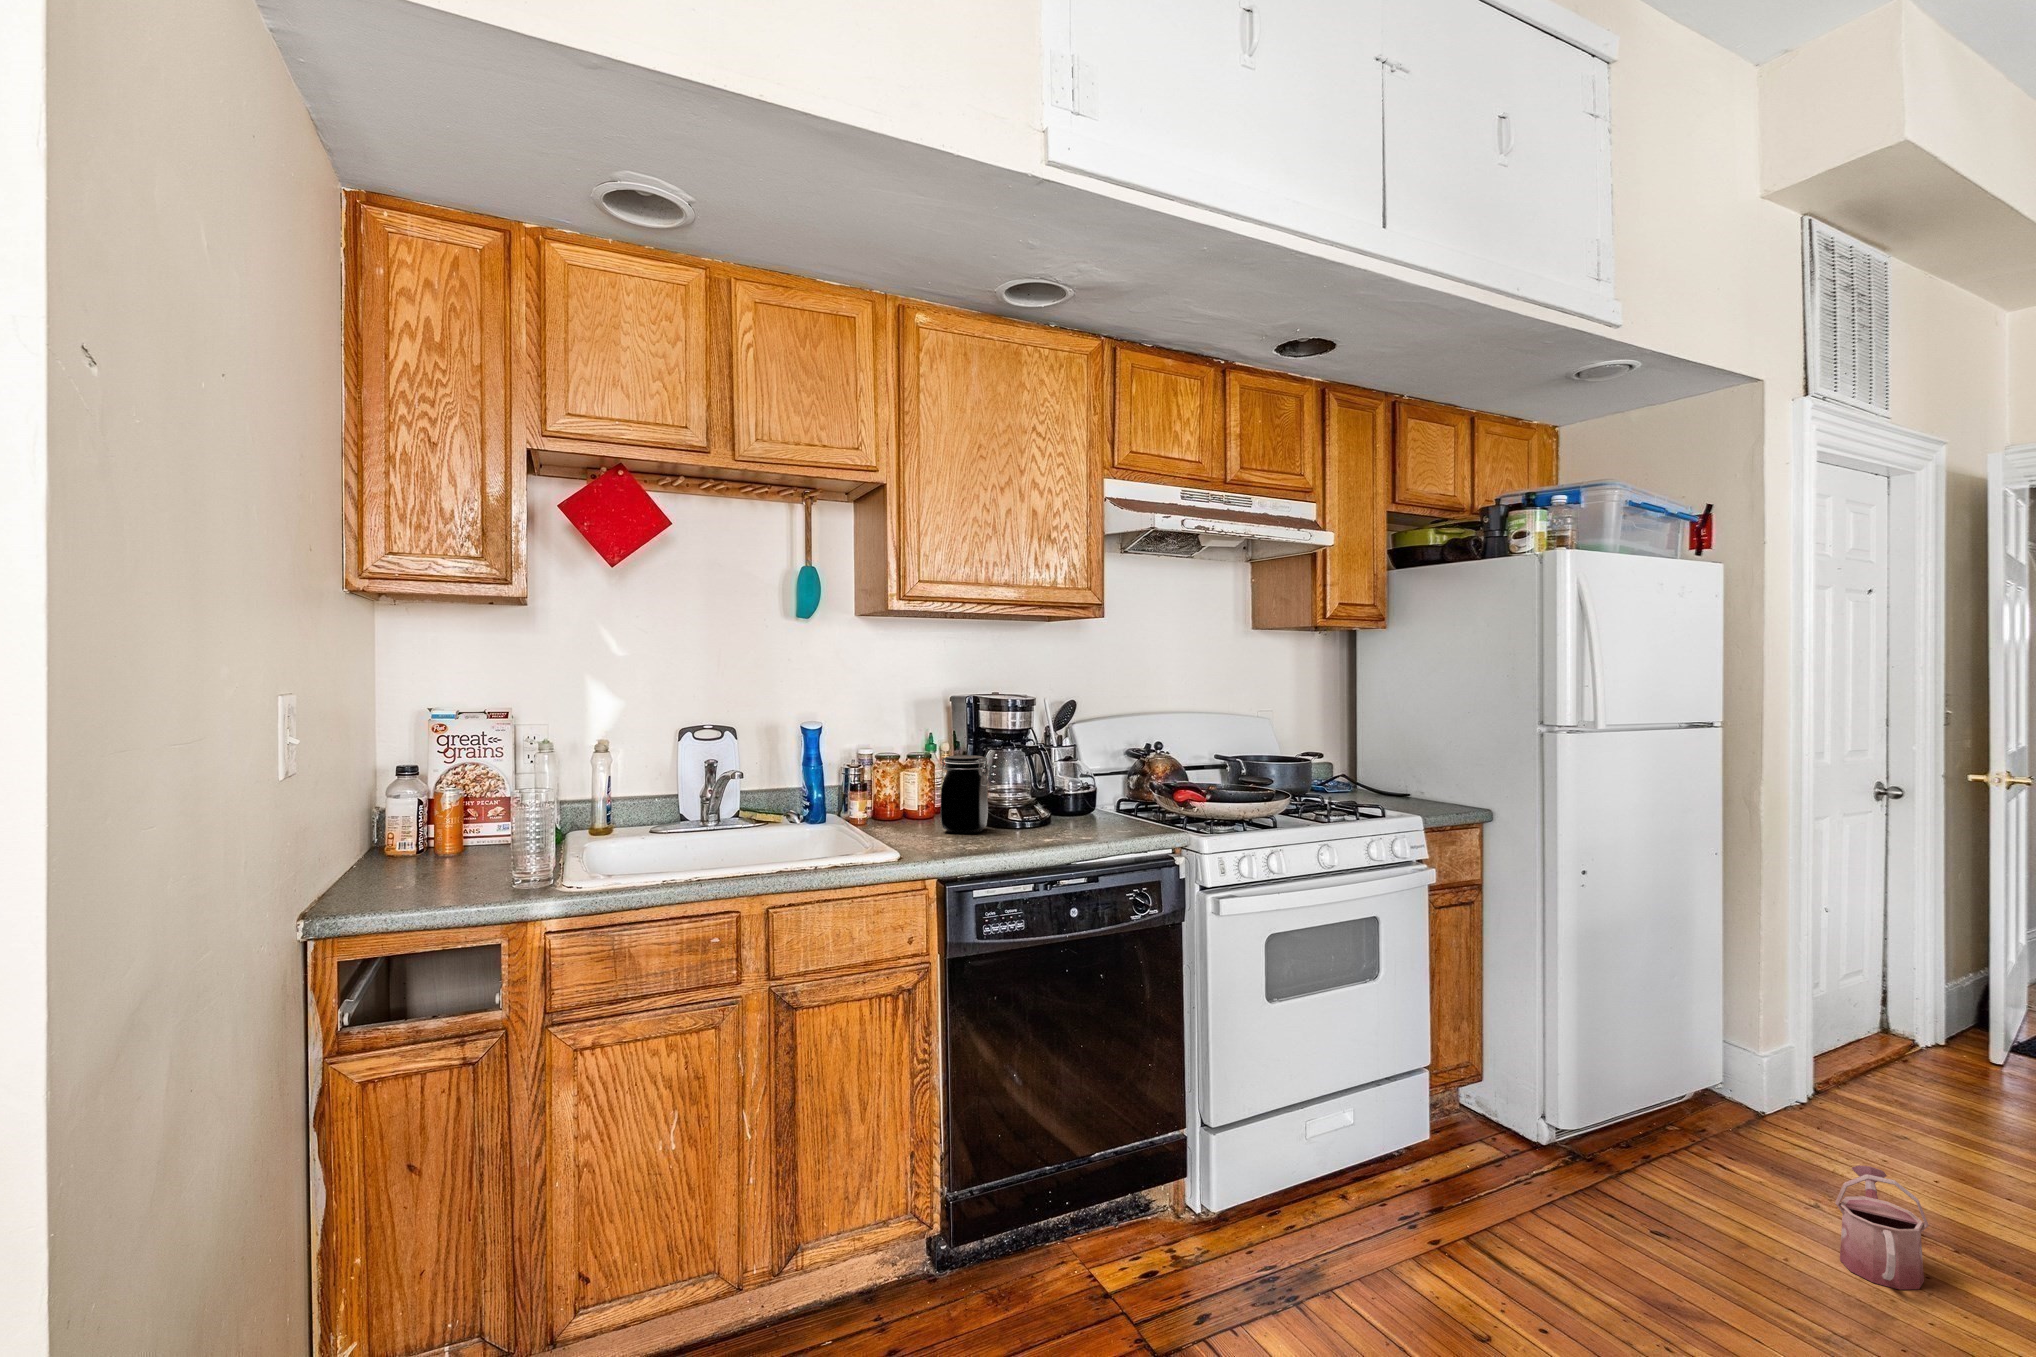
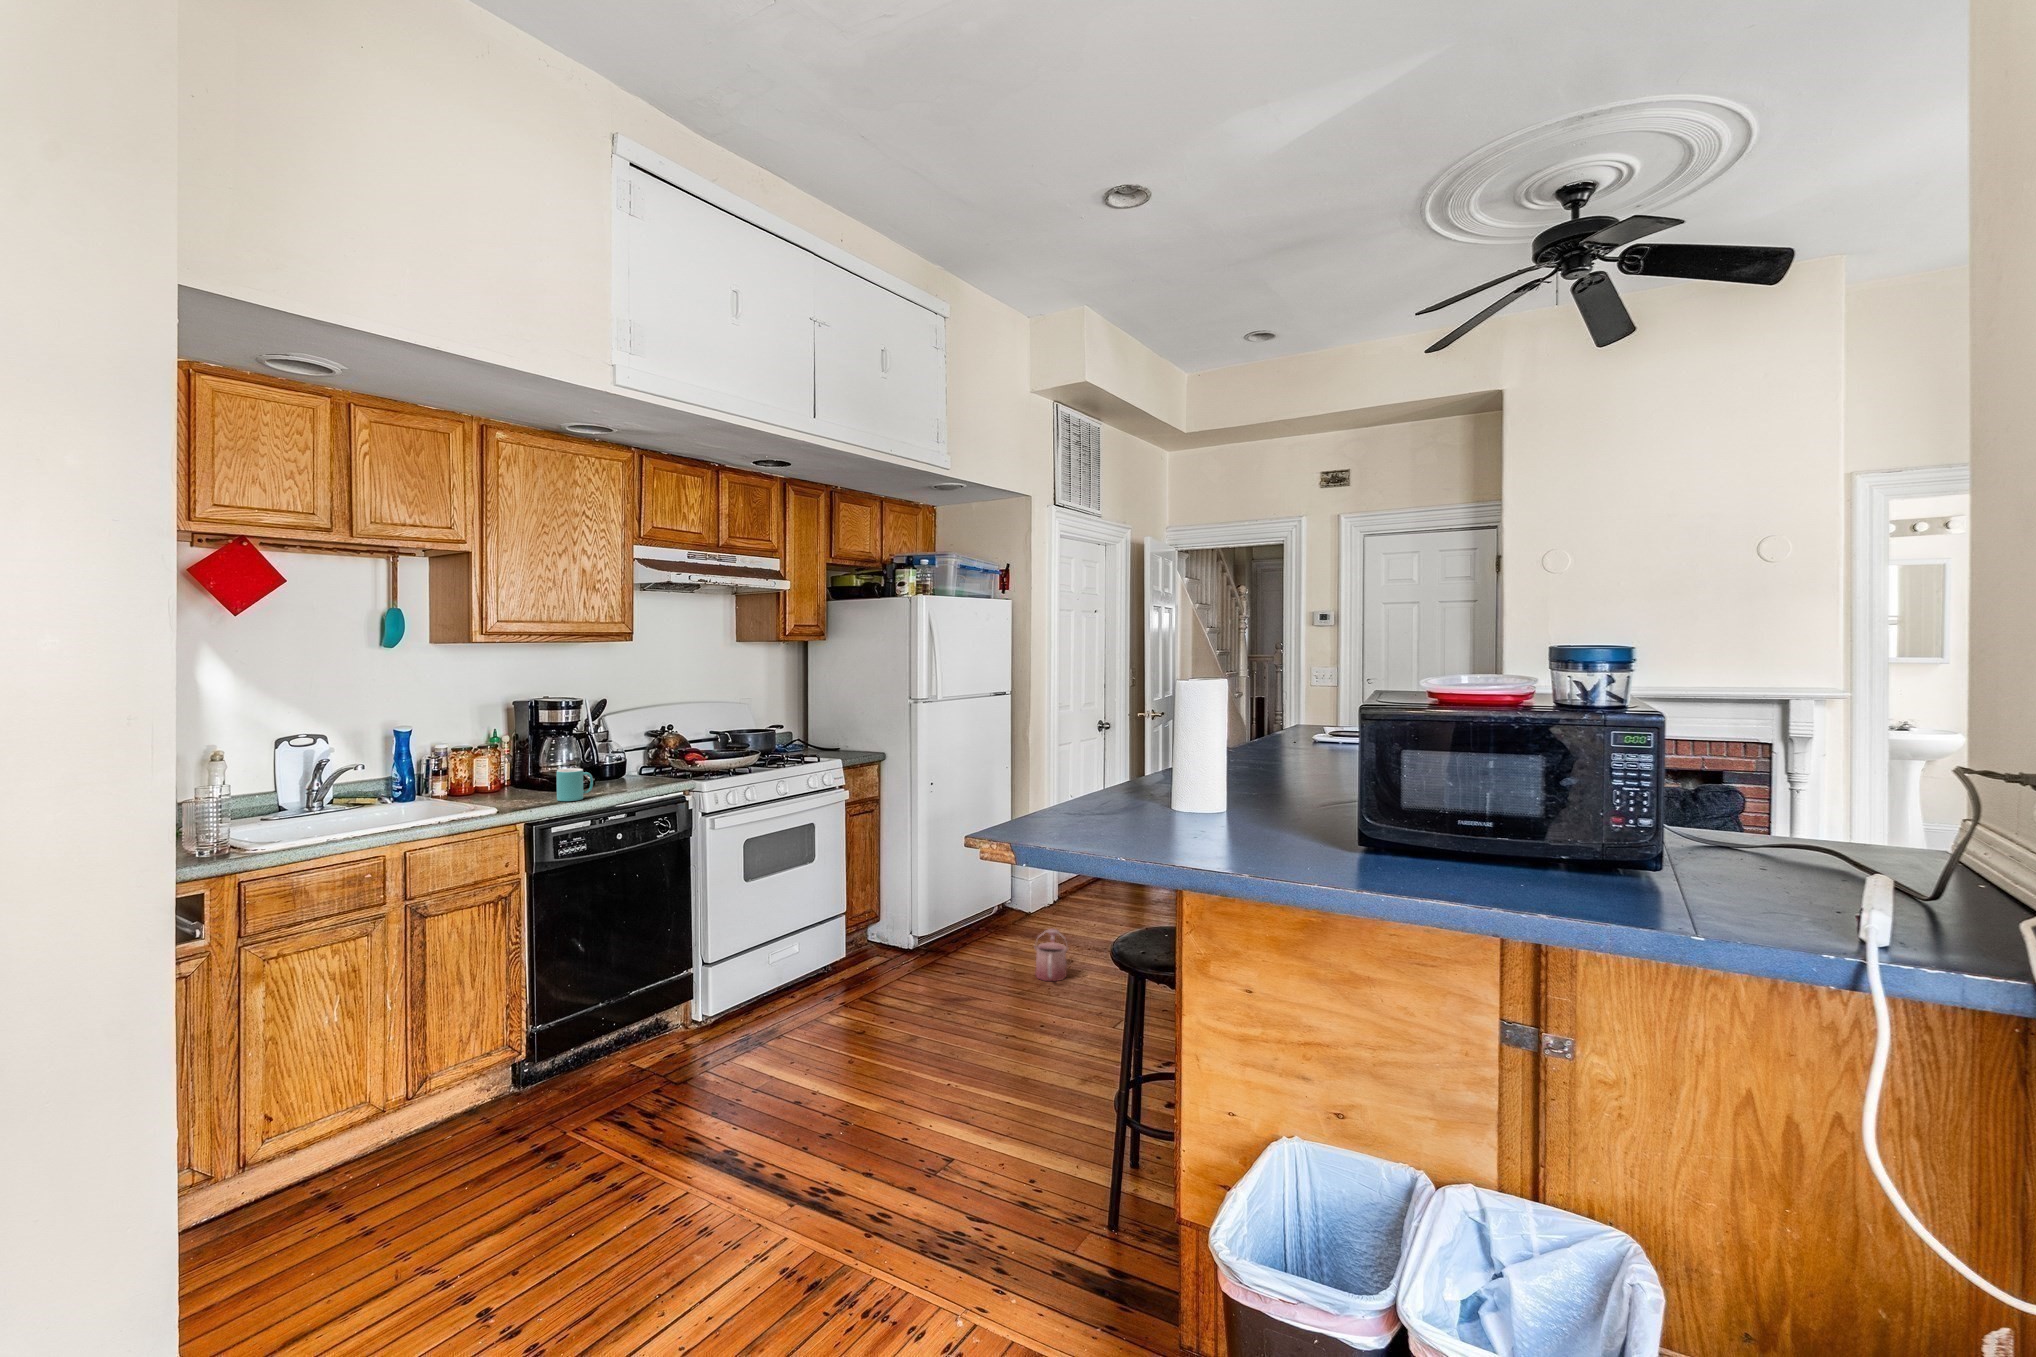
jar: present [941,755,988,833] -> none [514,742,552,796]
mug: none [989,796,1040,845] -> present [556,768,593,801]

